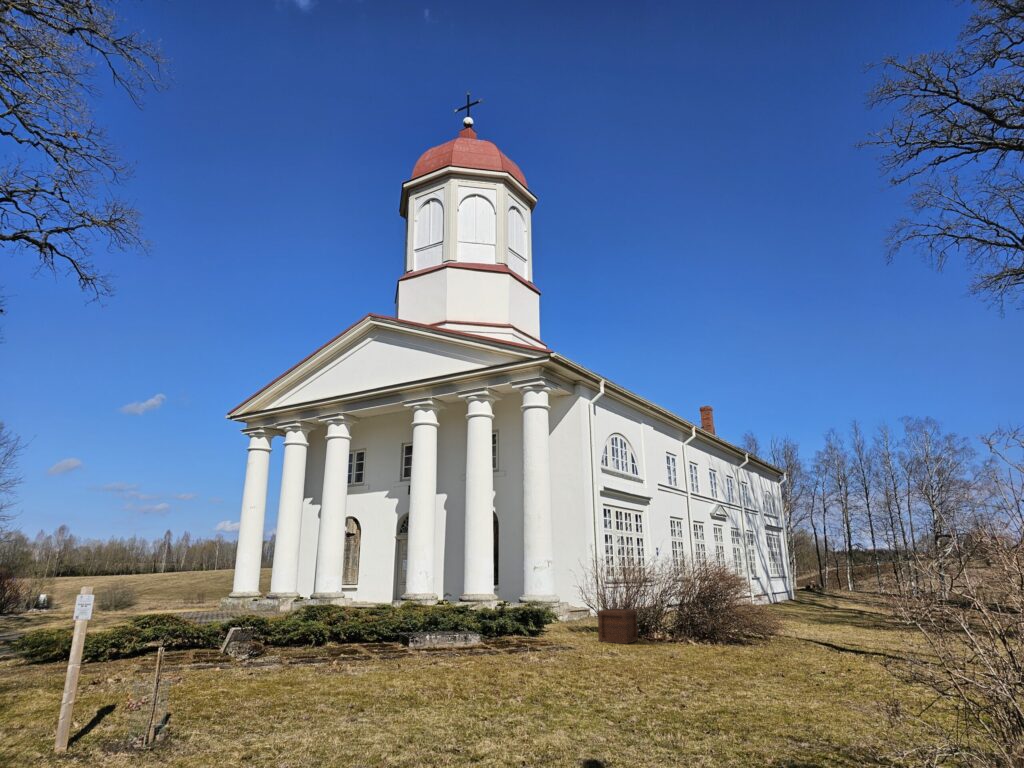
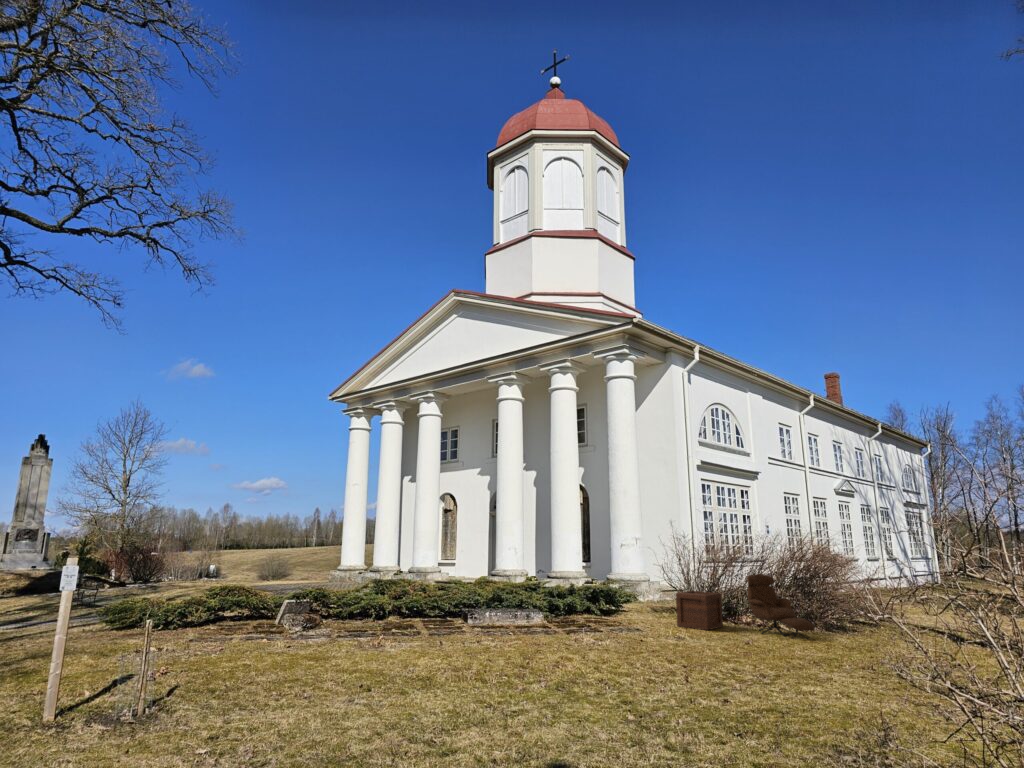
lounge chair: none [660,592,718,649] -> present [747,574,814,639]

